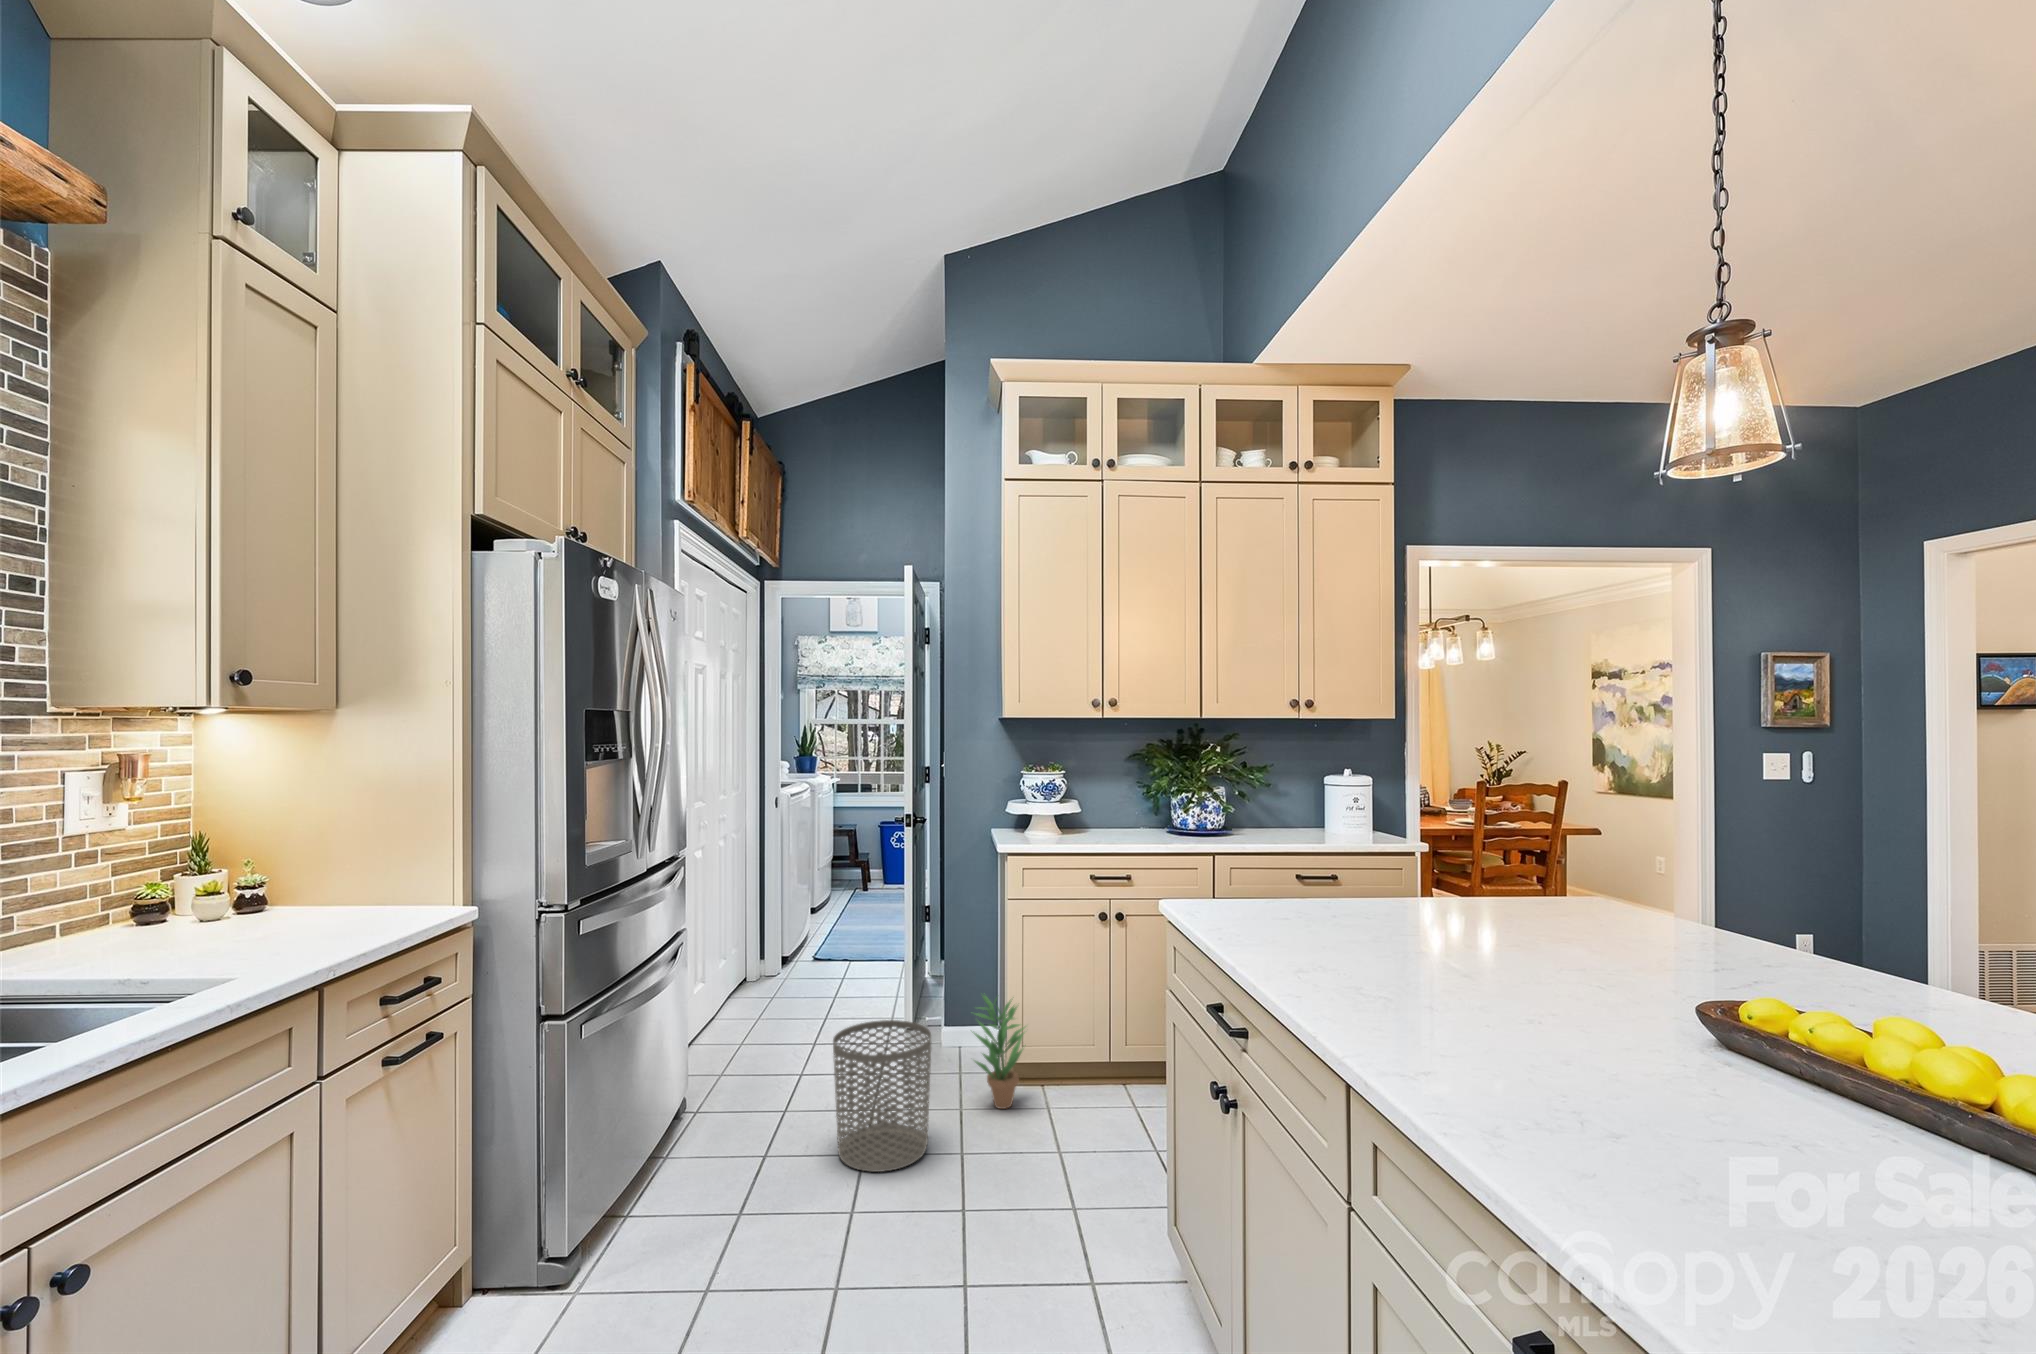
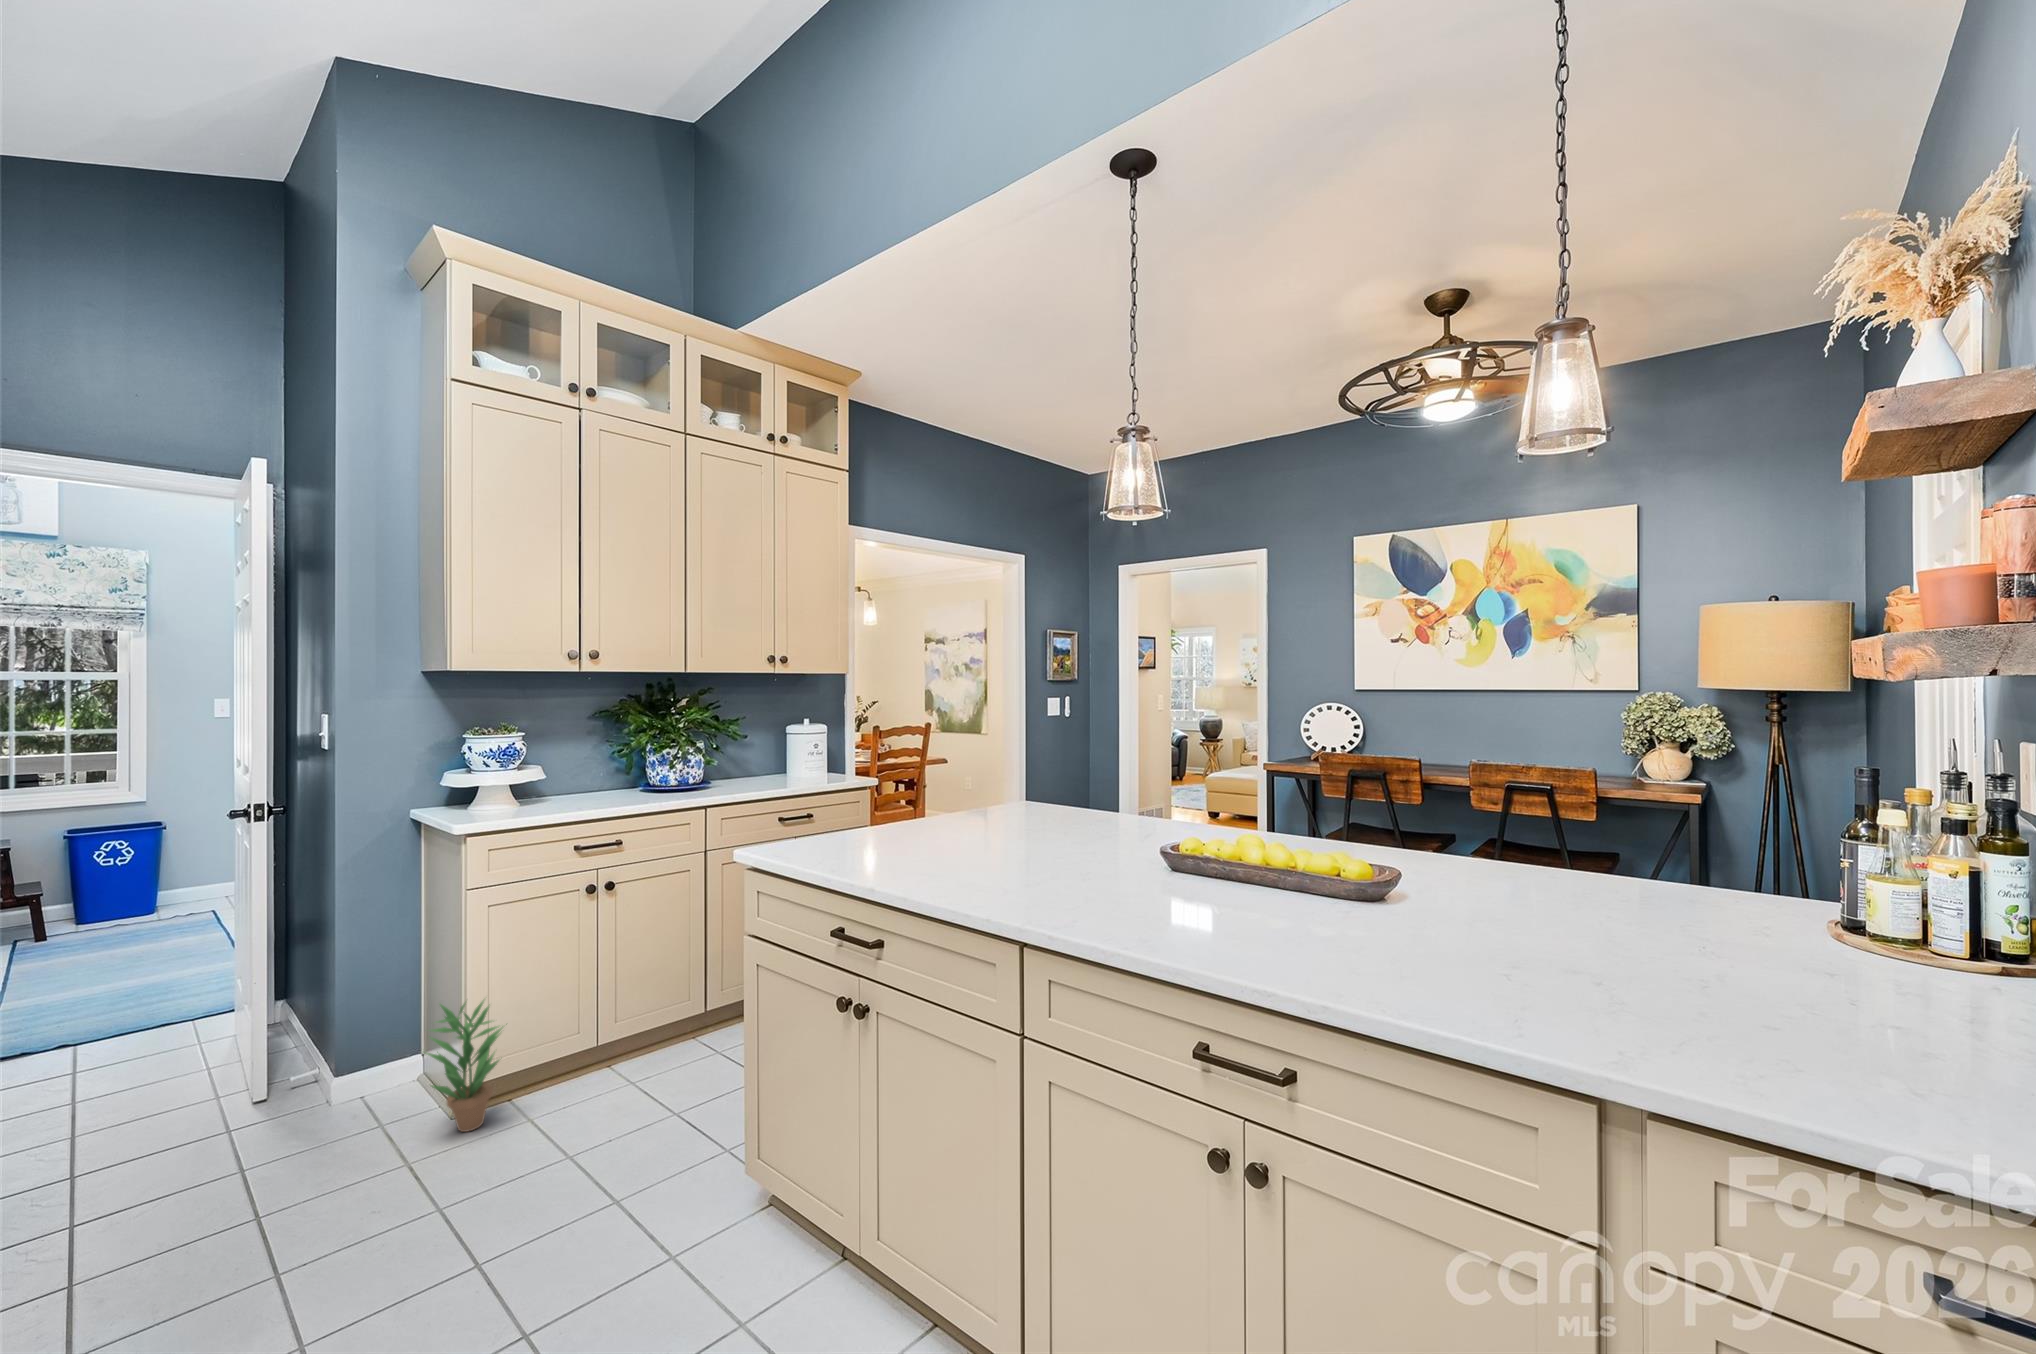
waste bin: present [833,1020,931,1172] -> none [220,1063,392,1284]

